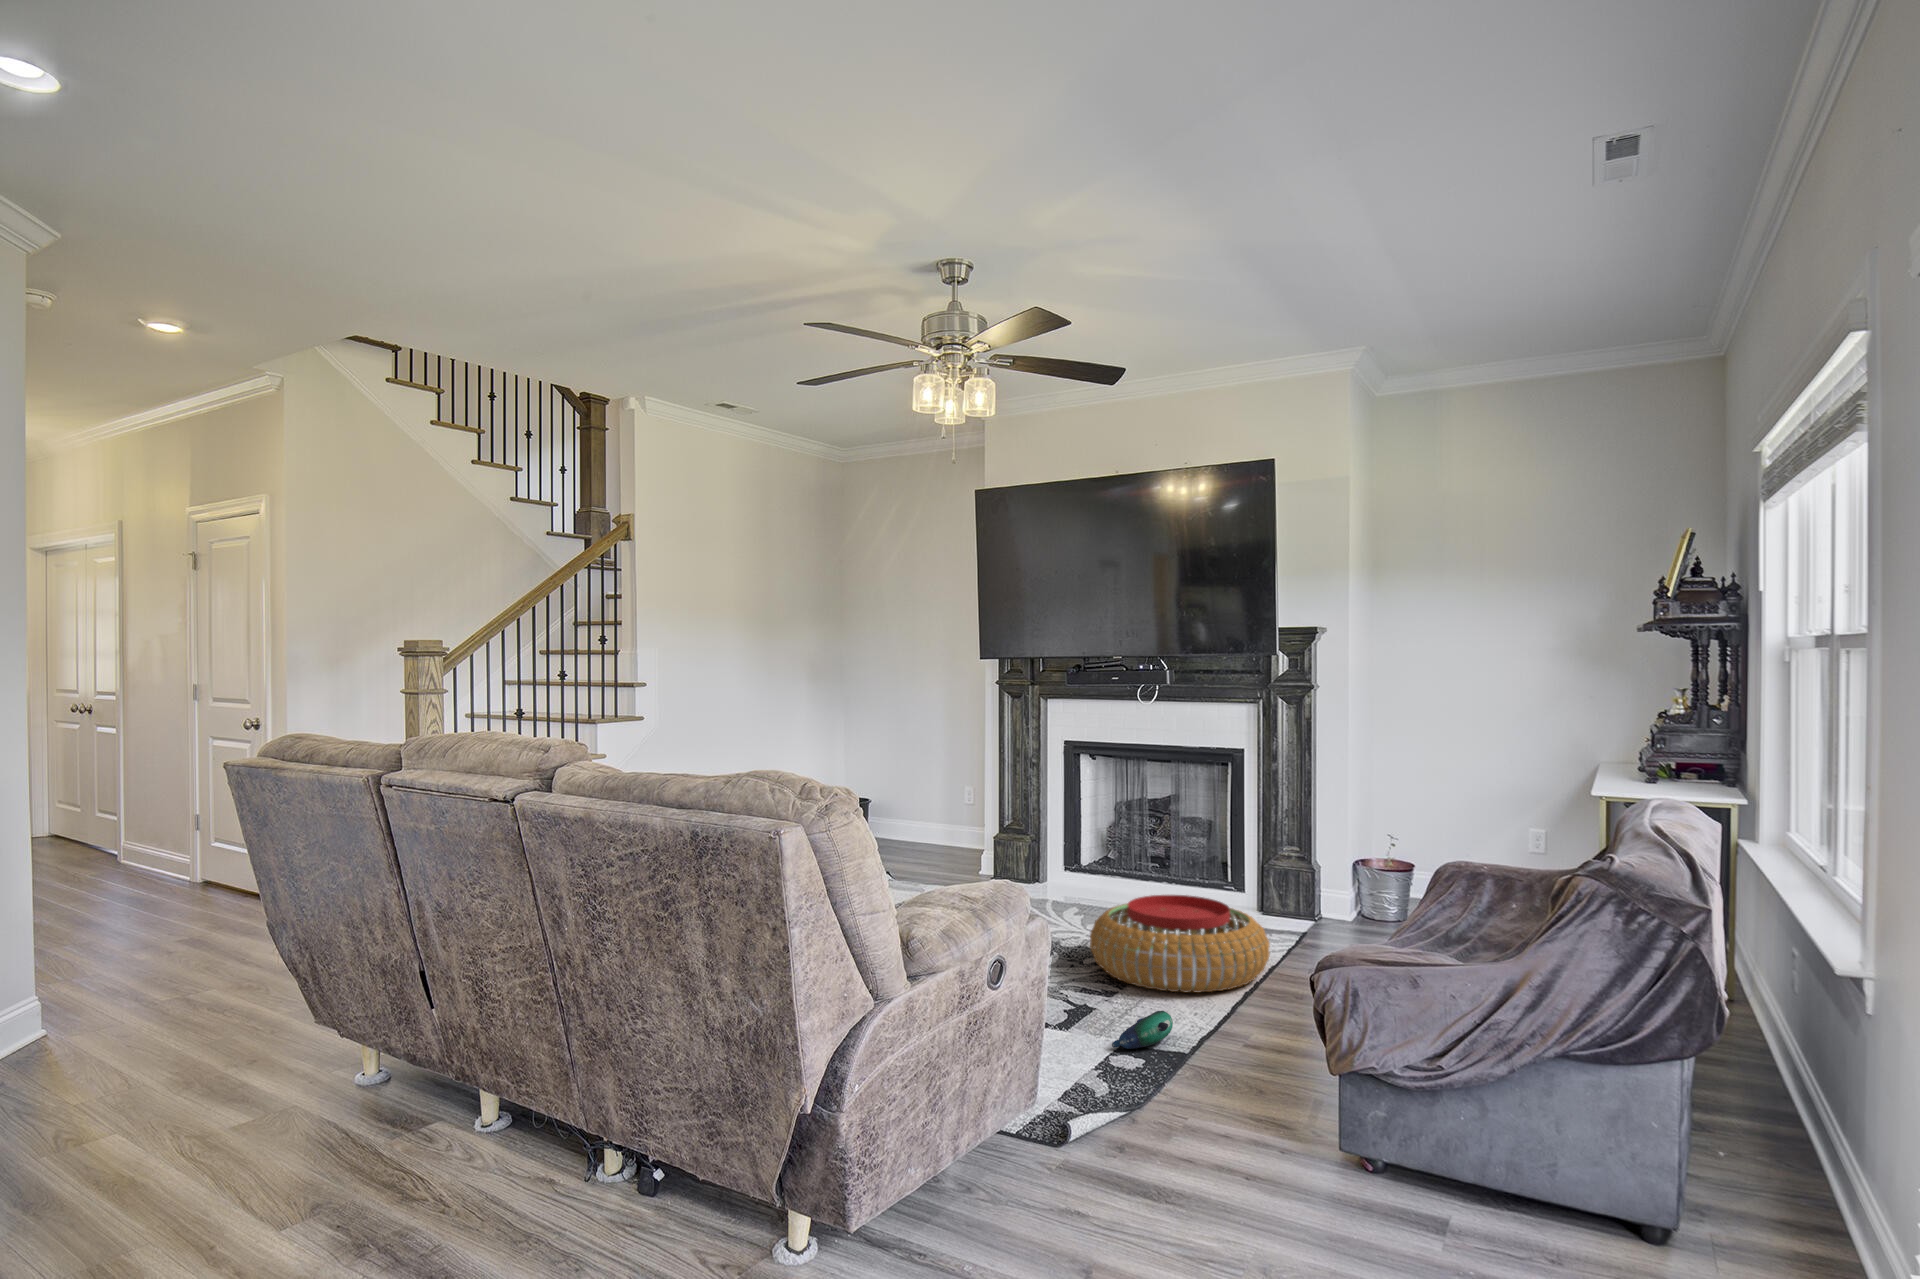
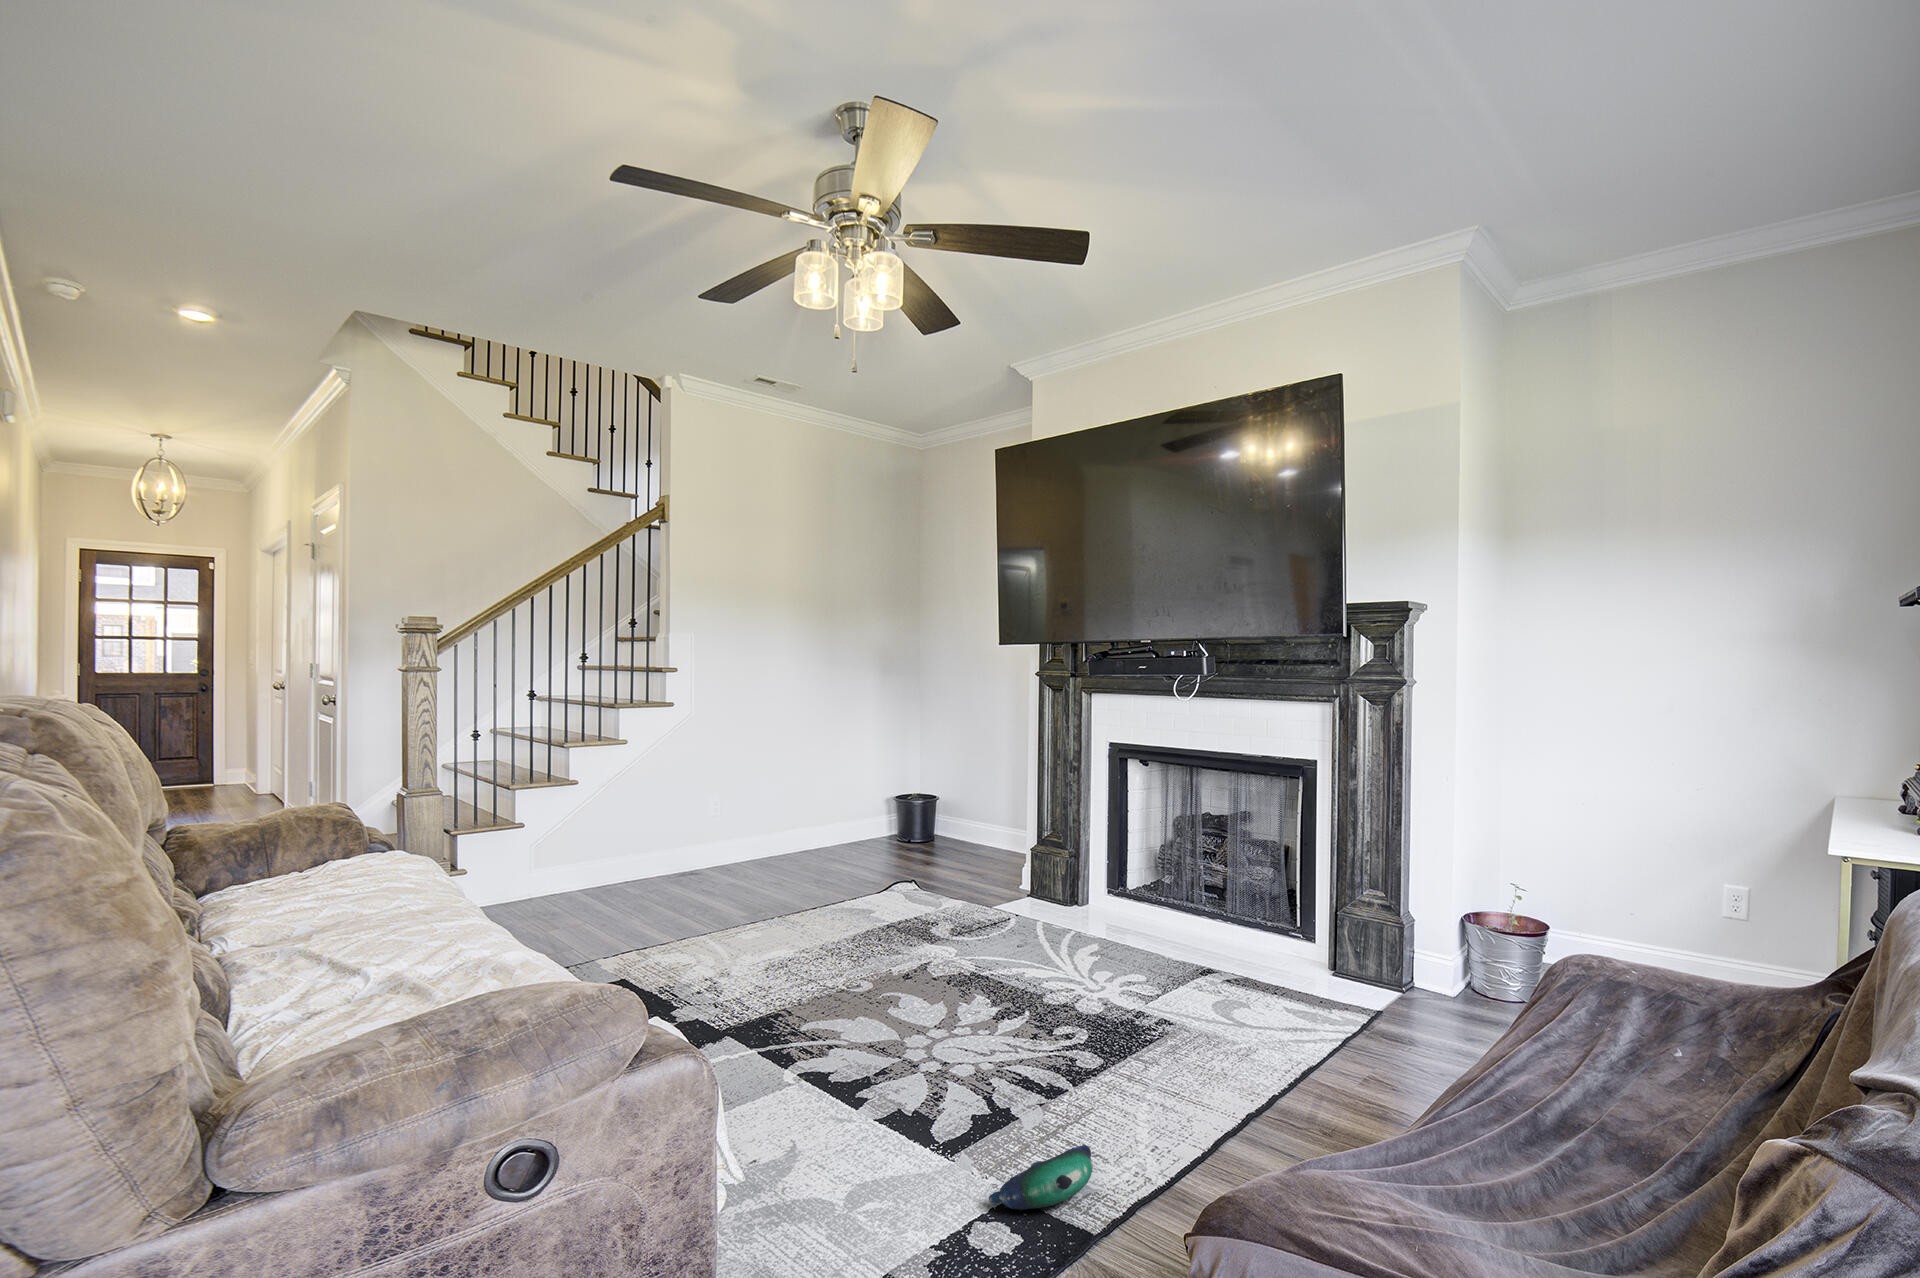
pouf: present [1090,895,1270,992] -> none [1055,950,1300,1106]

